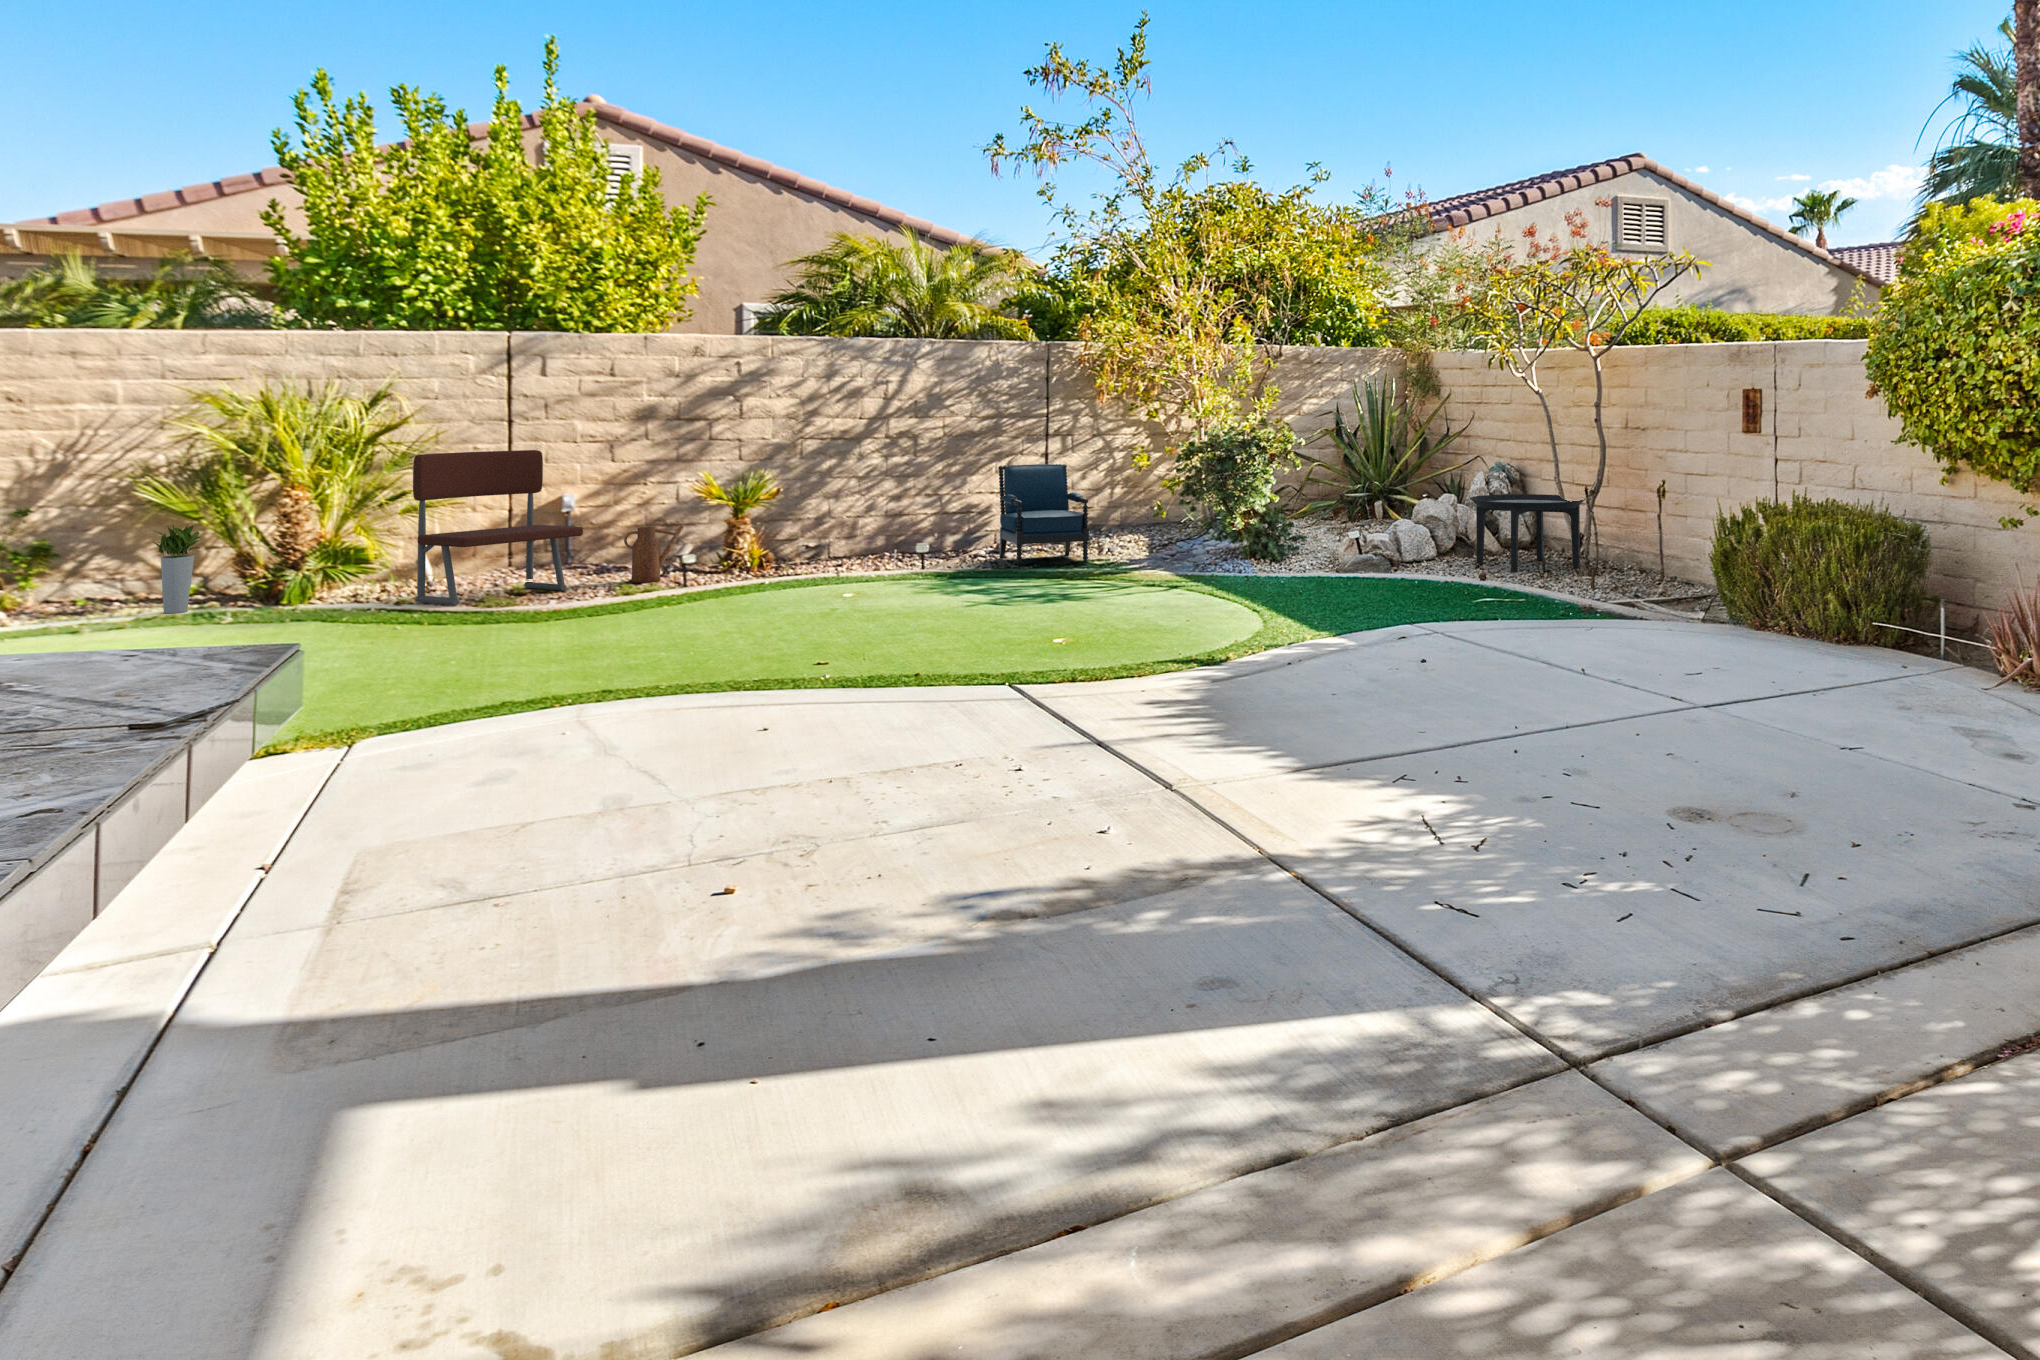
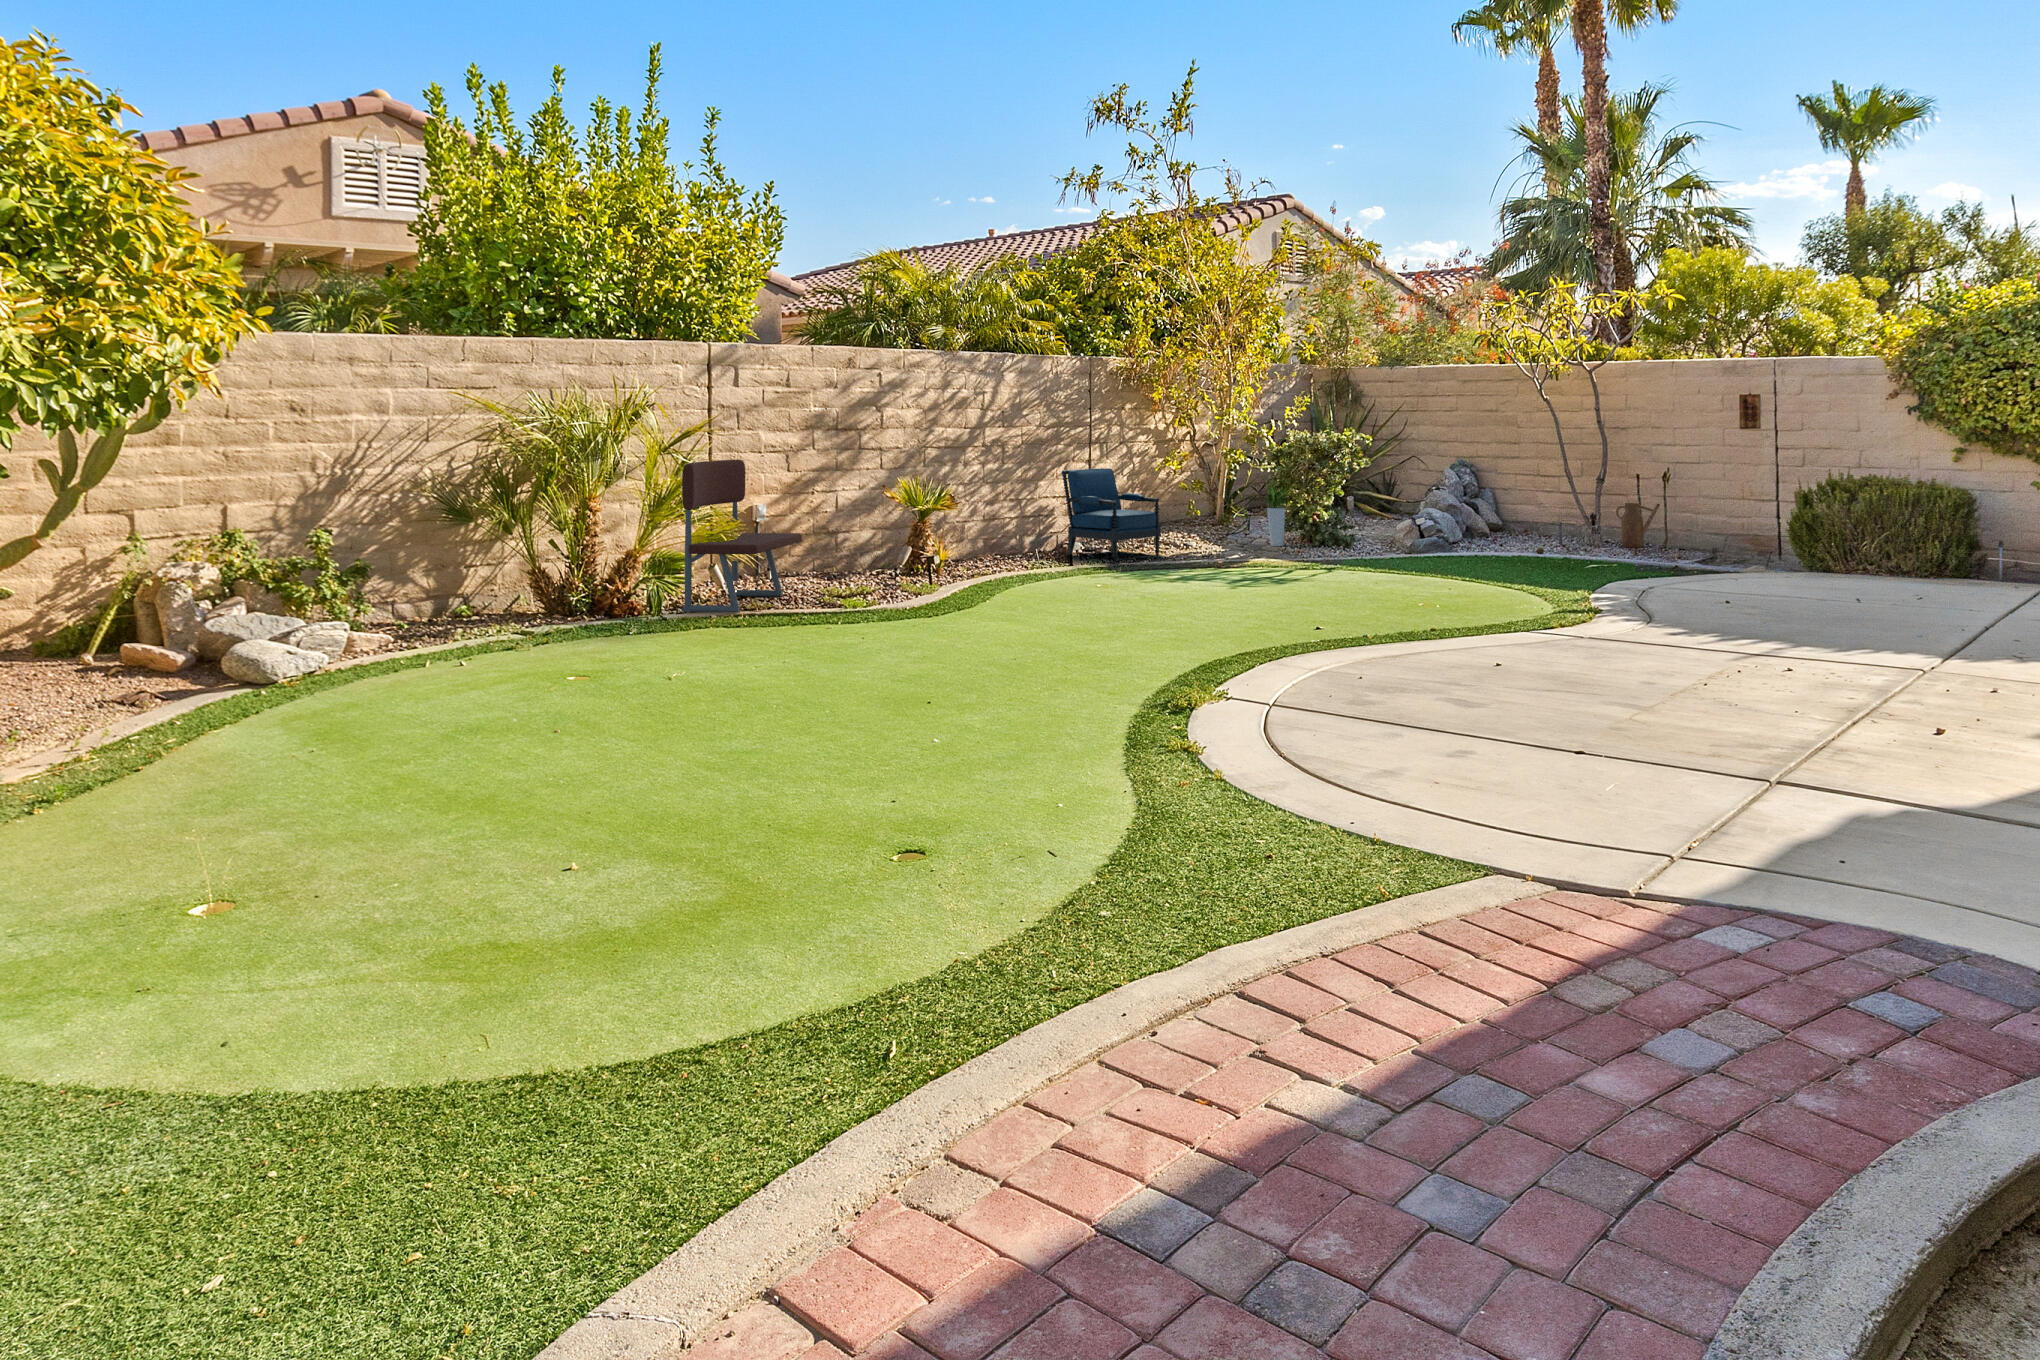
round table: present [1470,494,1585,572] -> none [1477,486,1577,548]
planter: present [153,524,200,613] -> present [1266,486,1288,546]
watering can: present [624,525,684,583] -> present [1616,503,1660,548]

